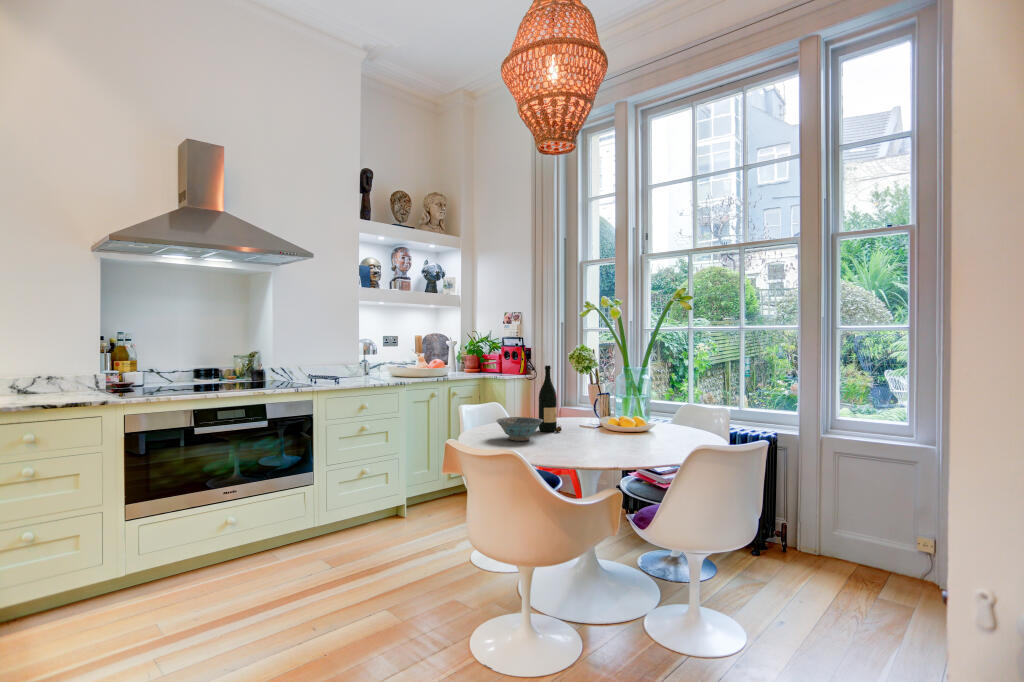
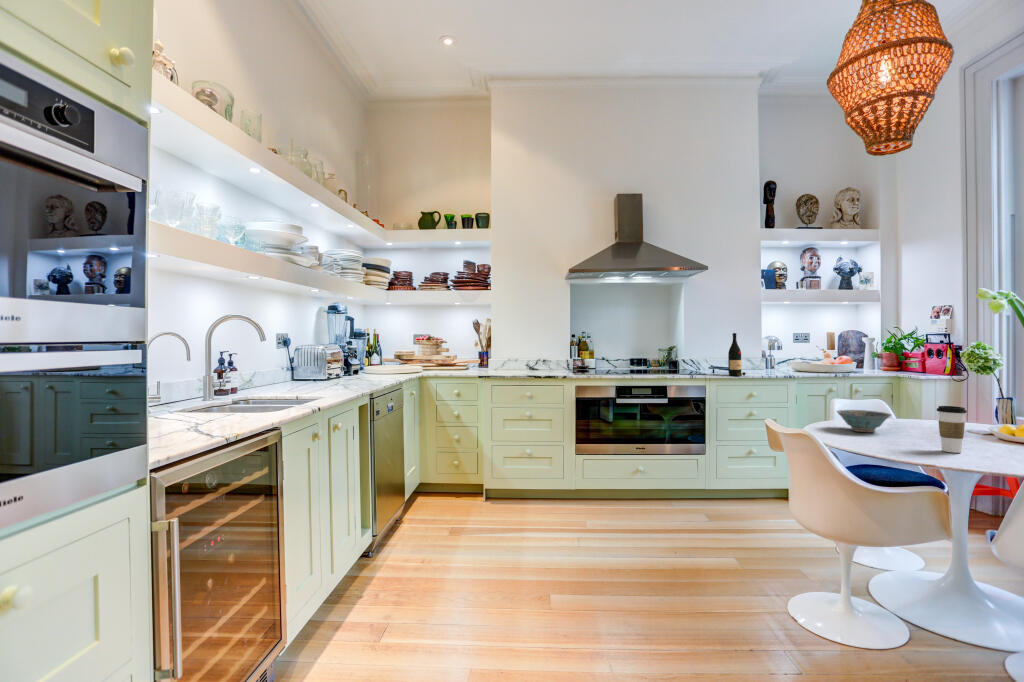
wine bottle: present [539,366,562,432] -> present [728,333,746,376]
coffee cup: none [596,408,618,452] -> present [937,406,967,453]

